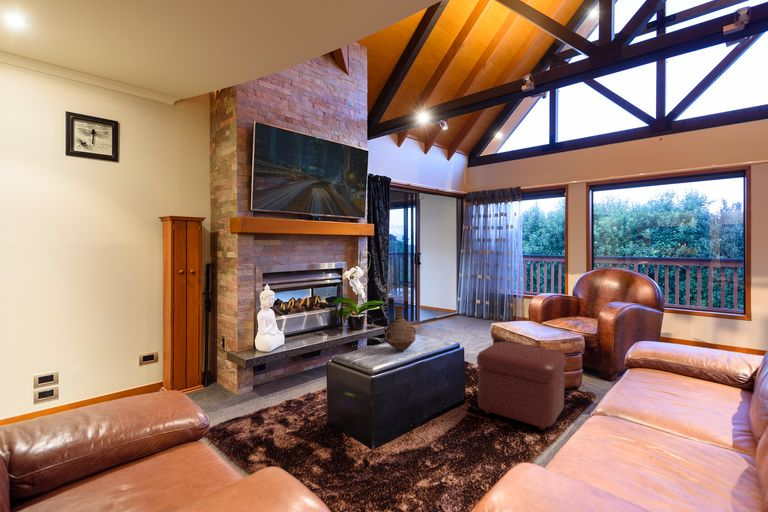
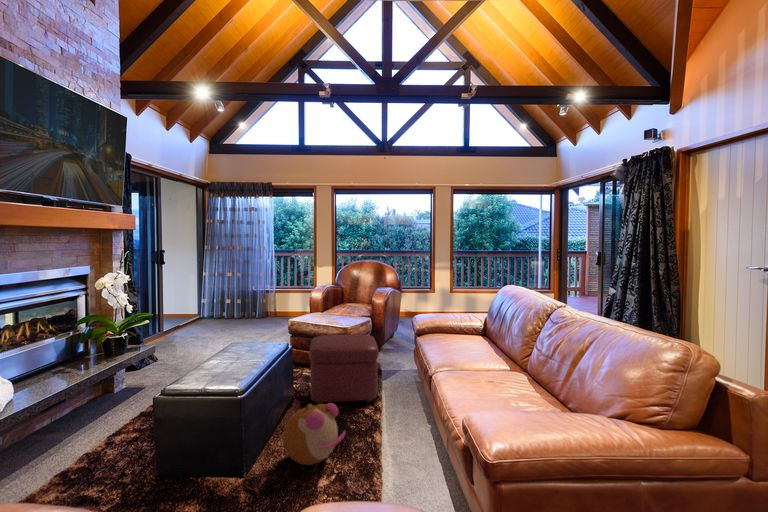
vase: present [385,306,416,351] -> none [223,314,259,364]
plush toy: none [403,403,466,465] -> present [283,403,346,465]

